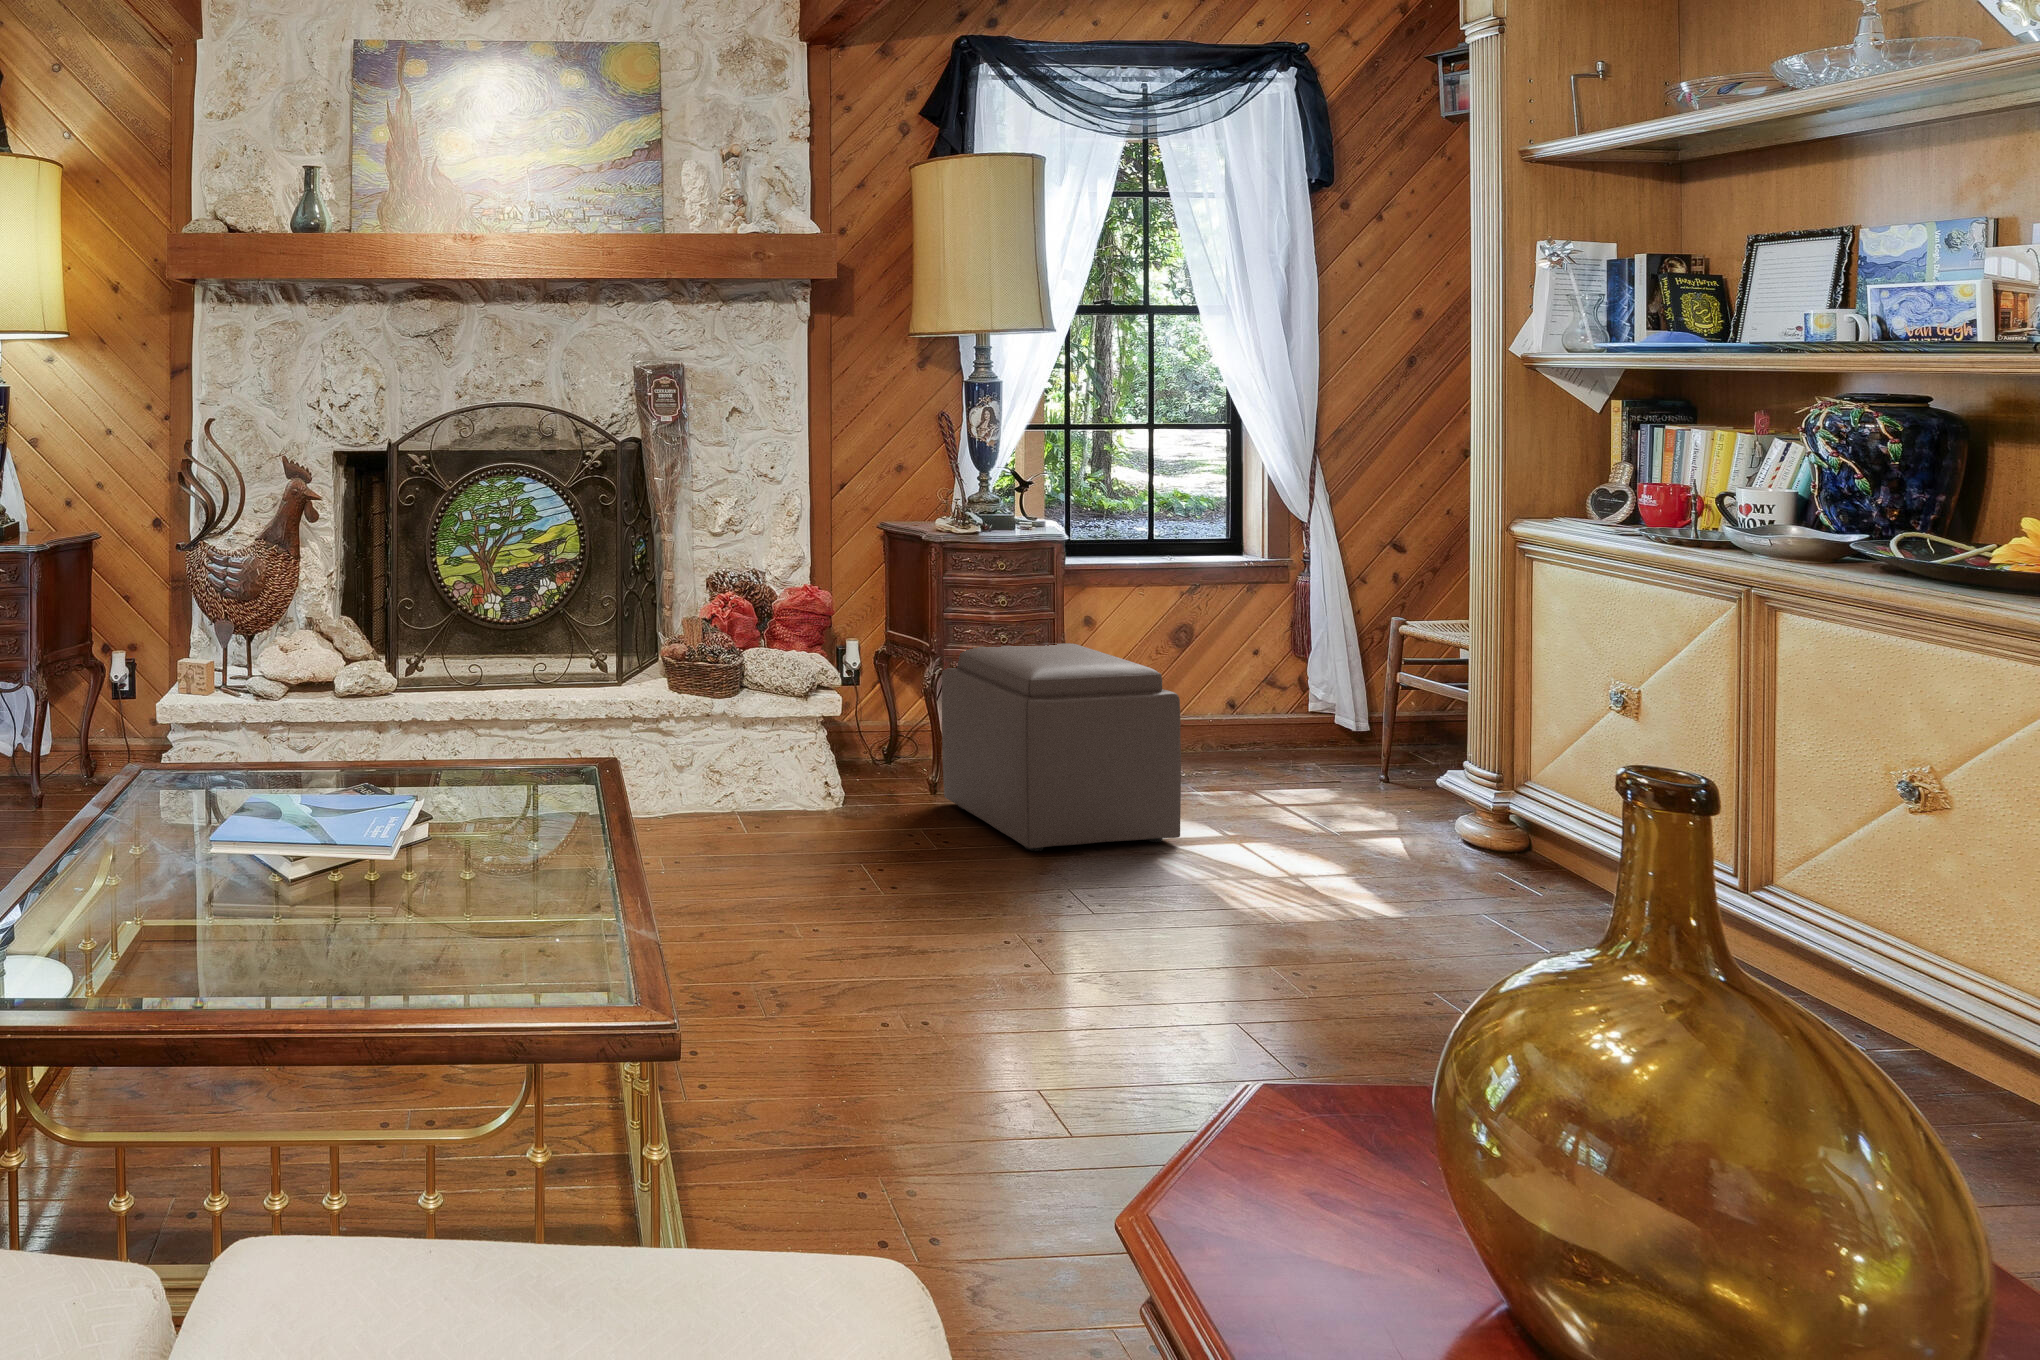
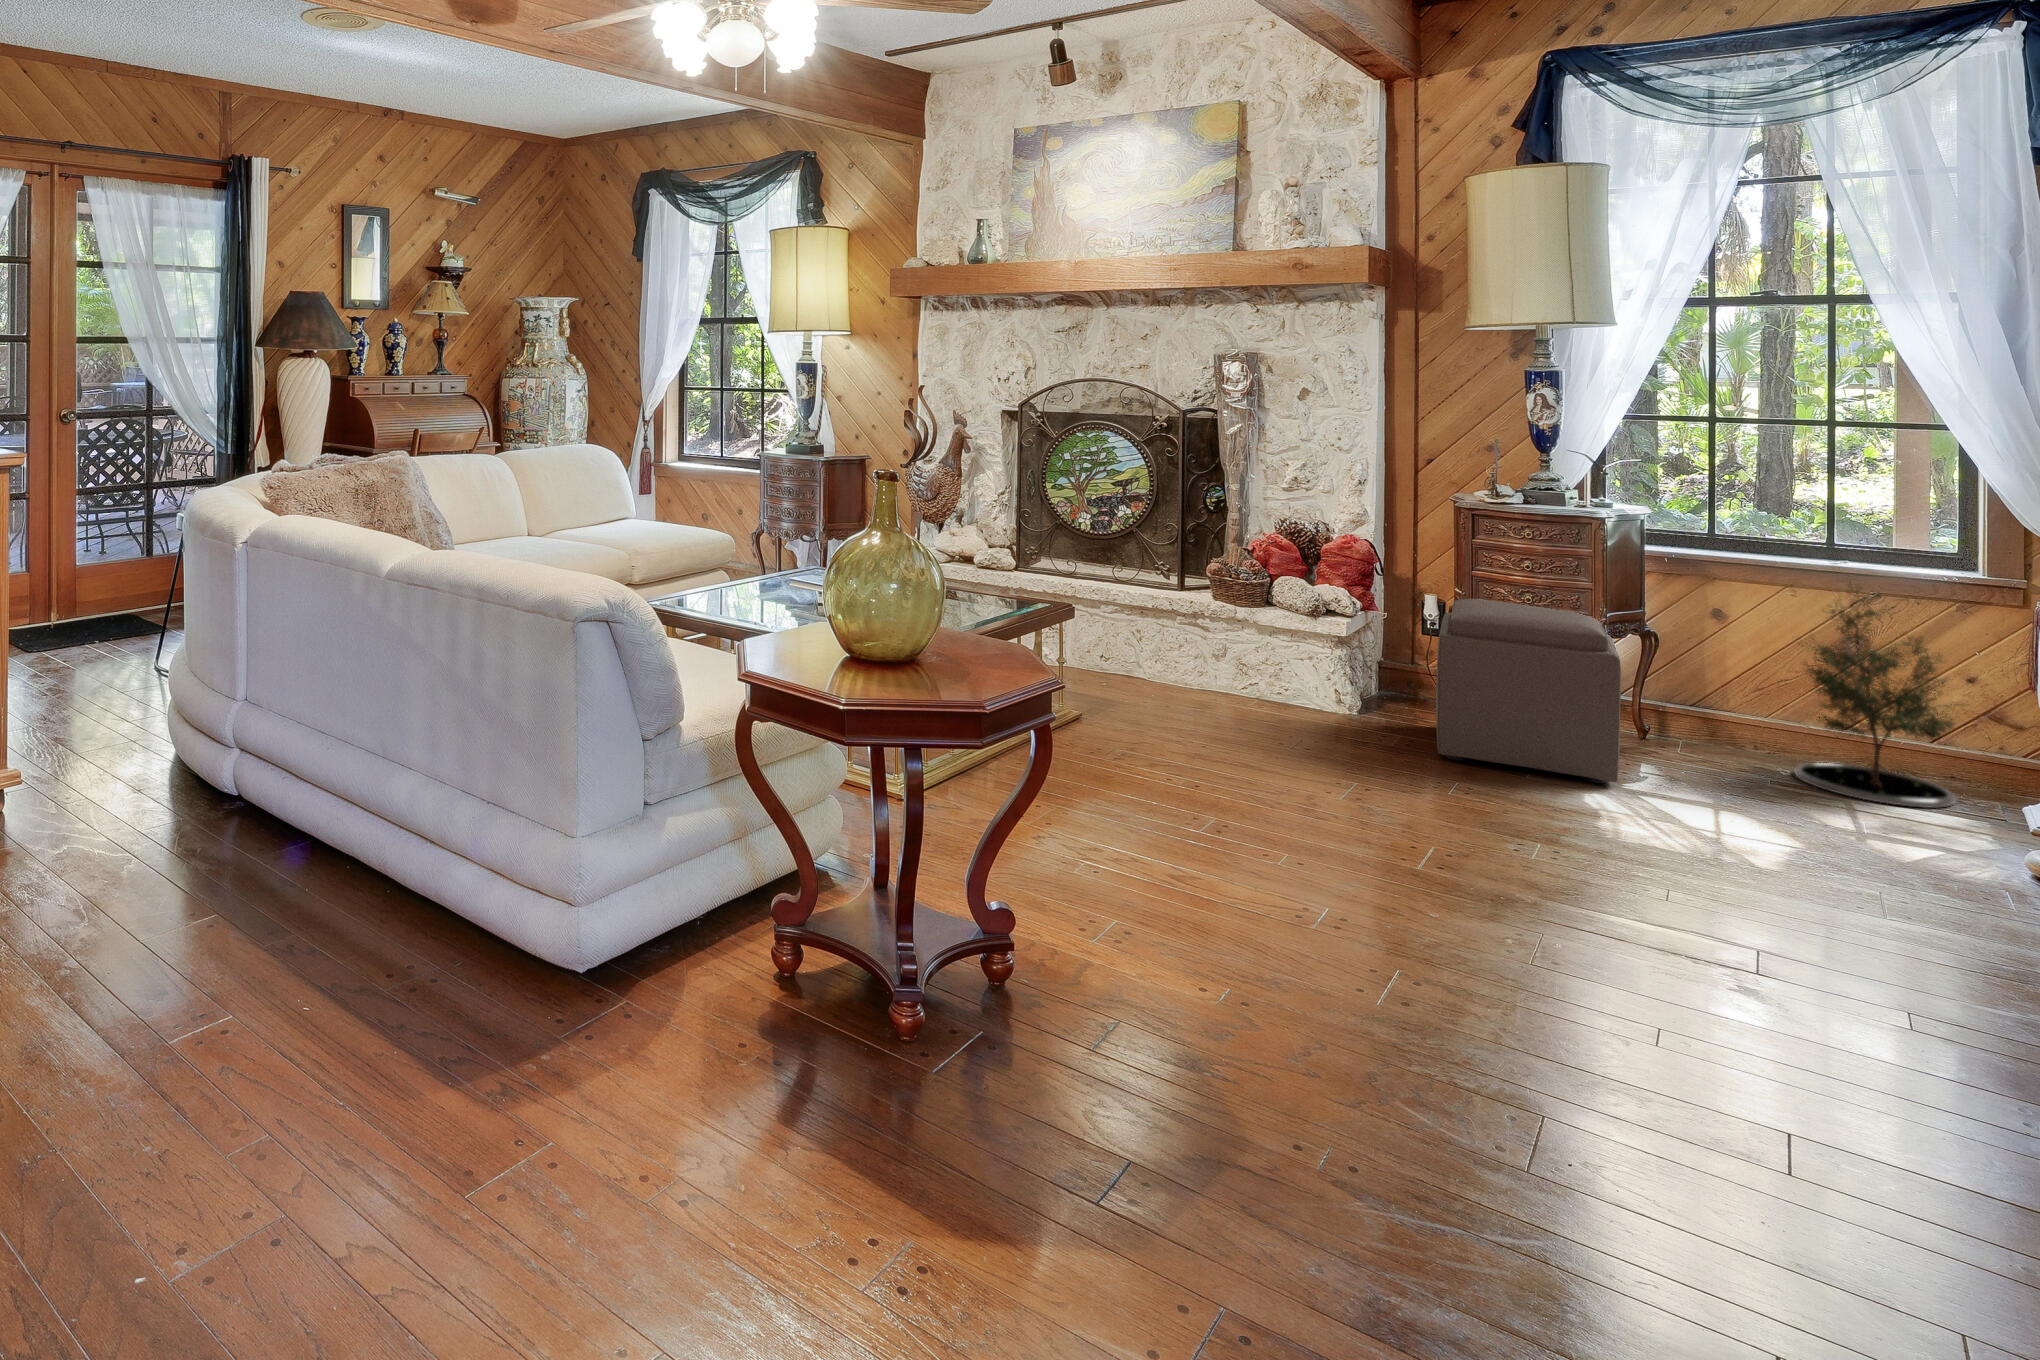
potted tree: none [1193,580,1326,795] -> present [1794,582,1958,808]

